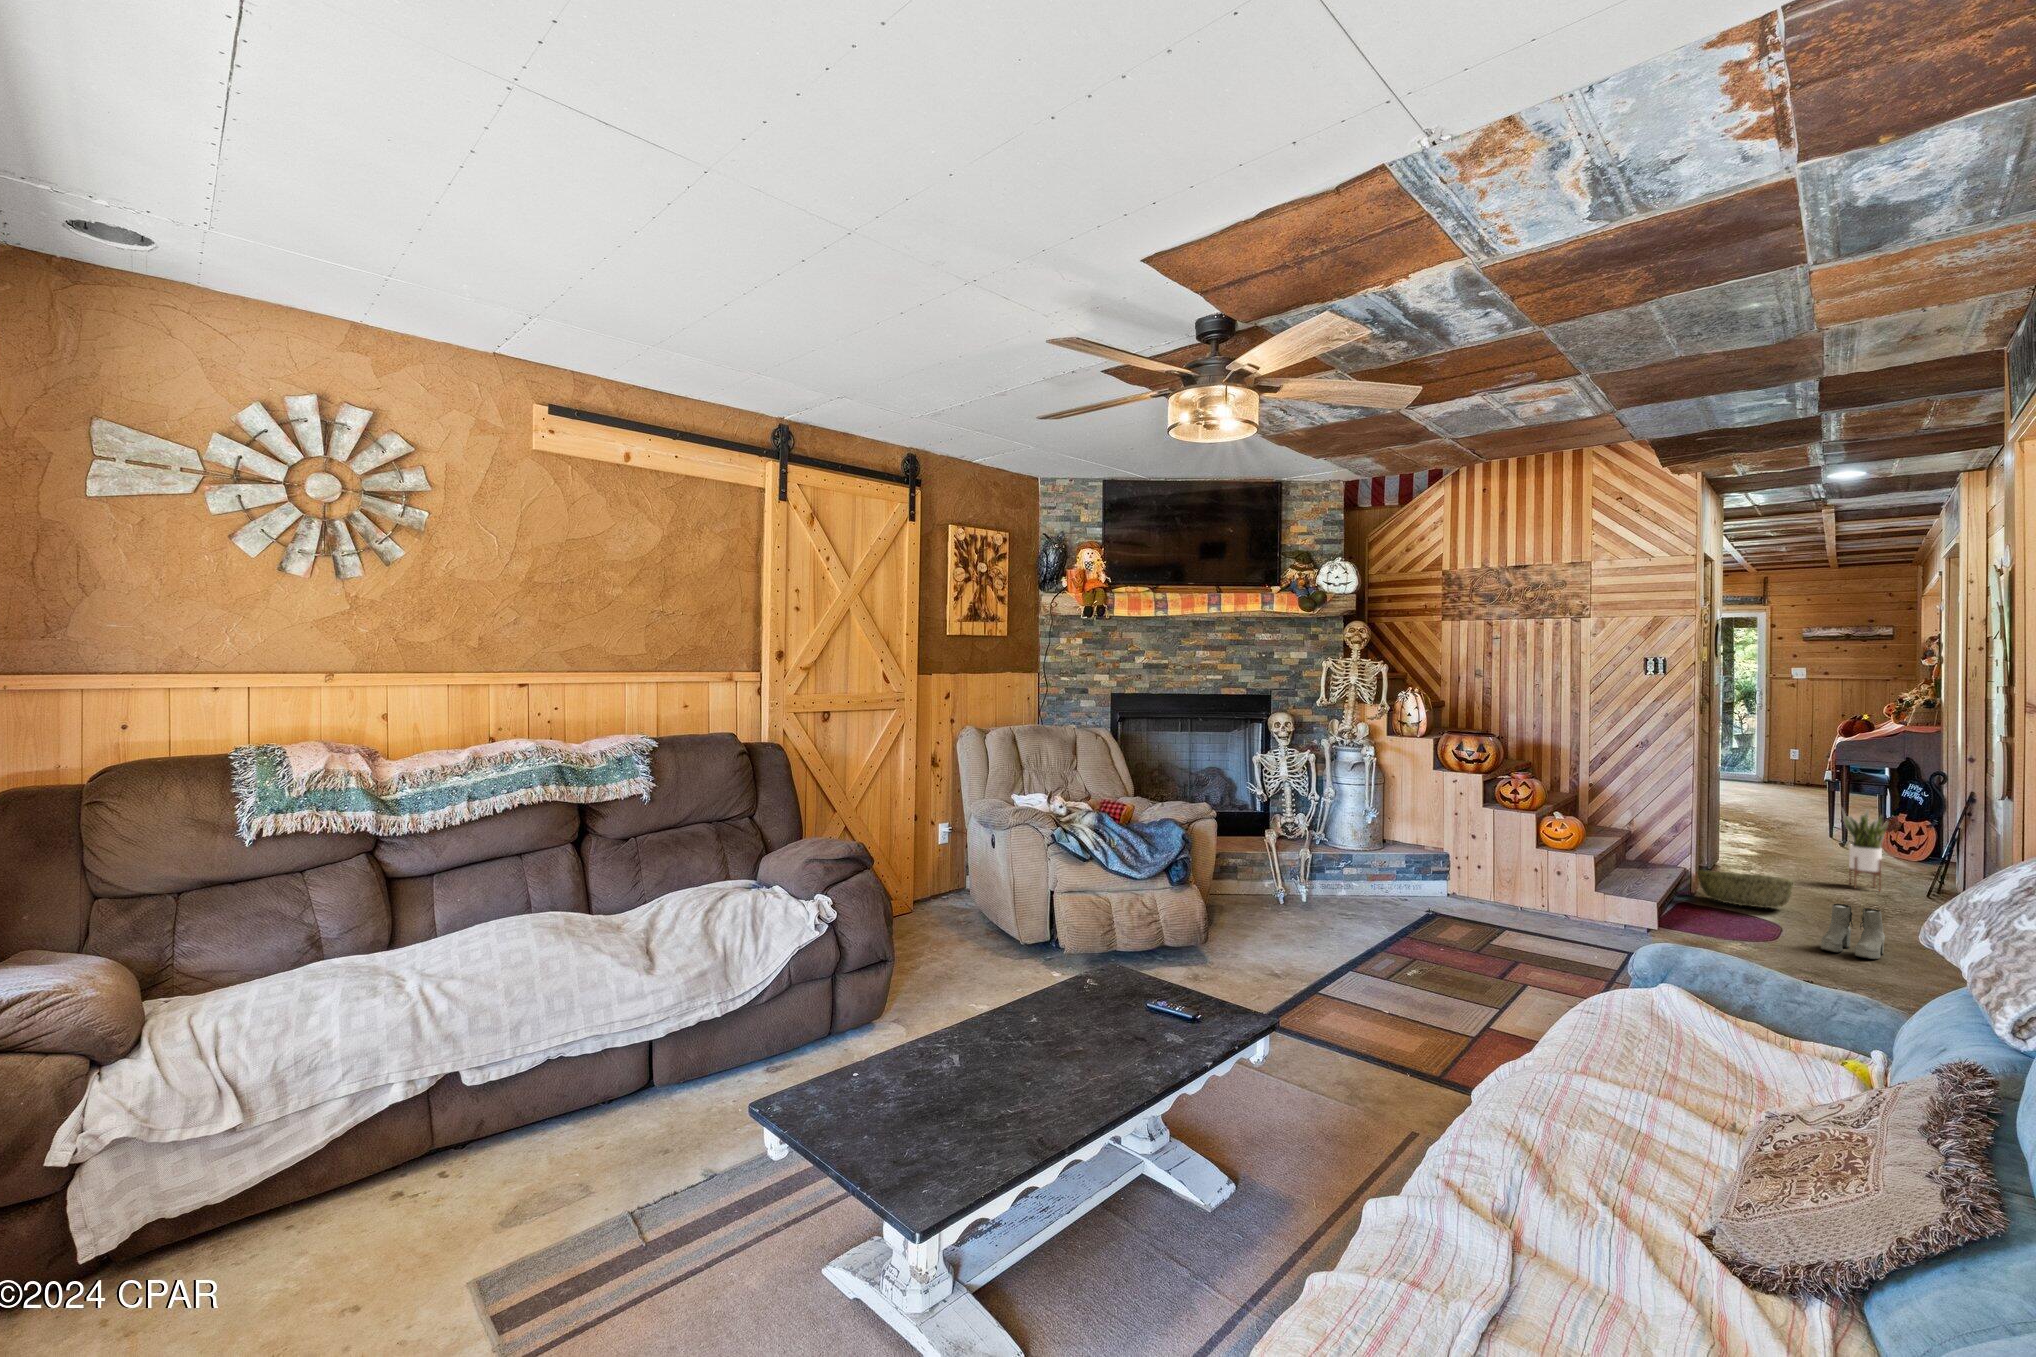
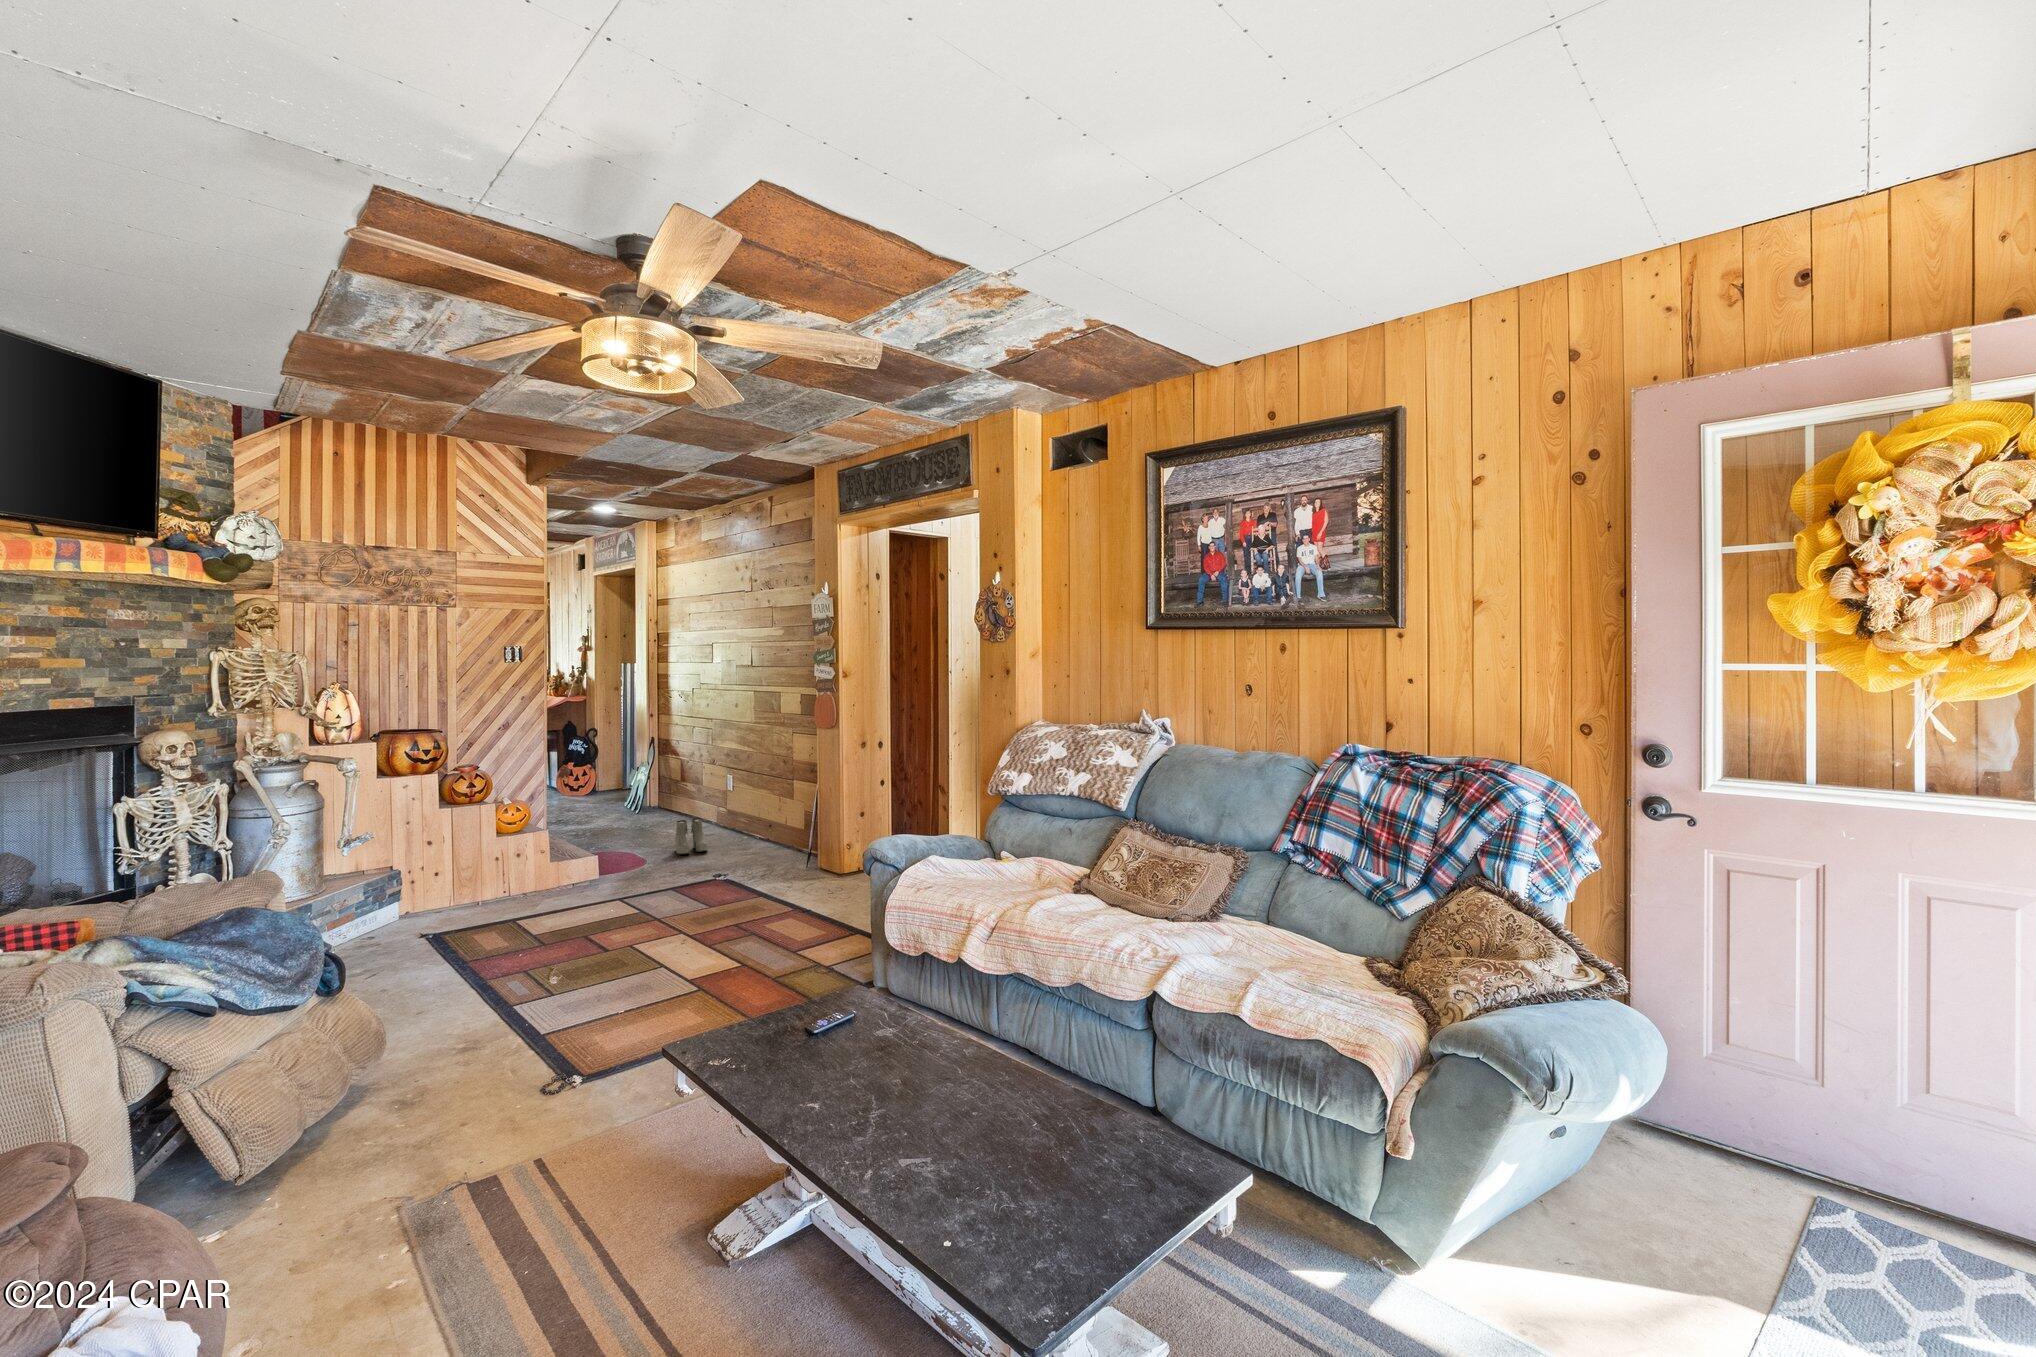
potted plant: present [1842,809,1888,890] -> none [575,759,603,821]
woven basket: present [1698,870,1793,908] -> none [545,817,616,849]

